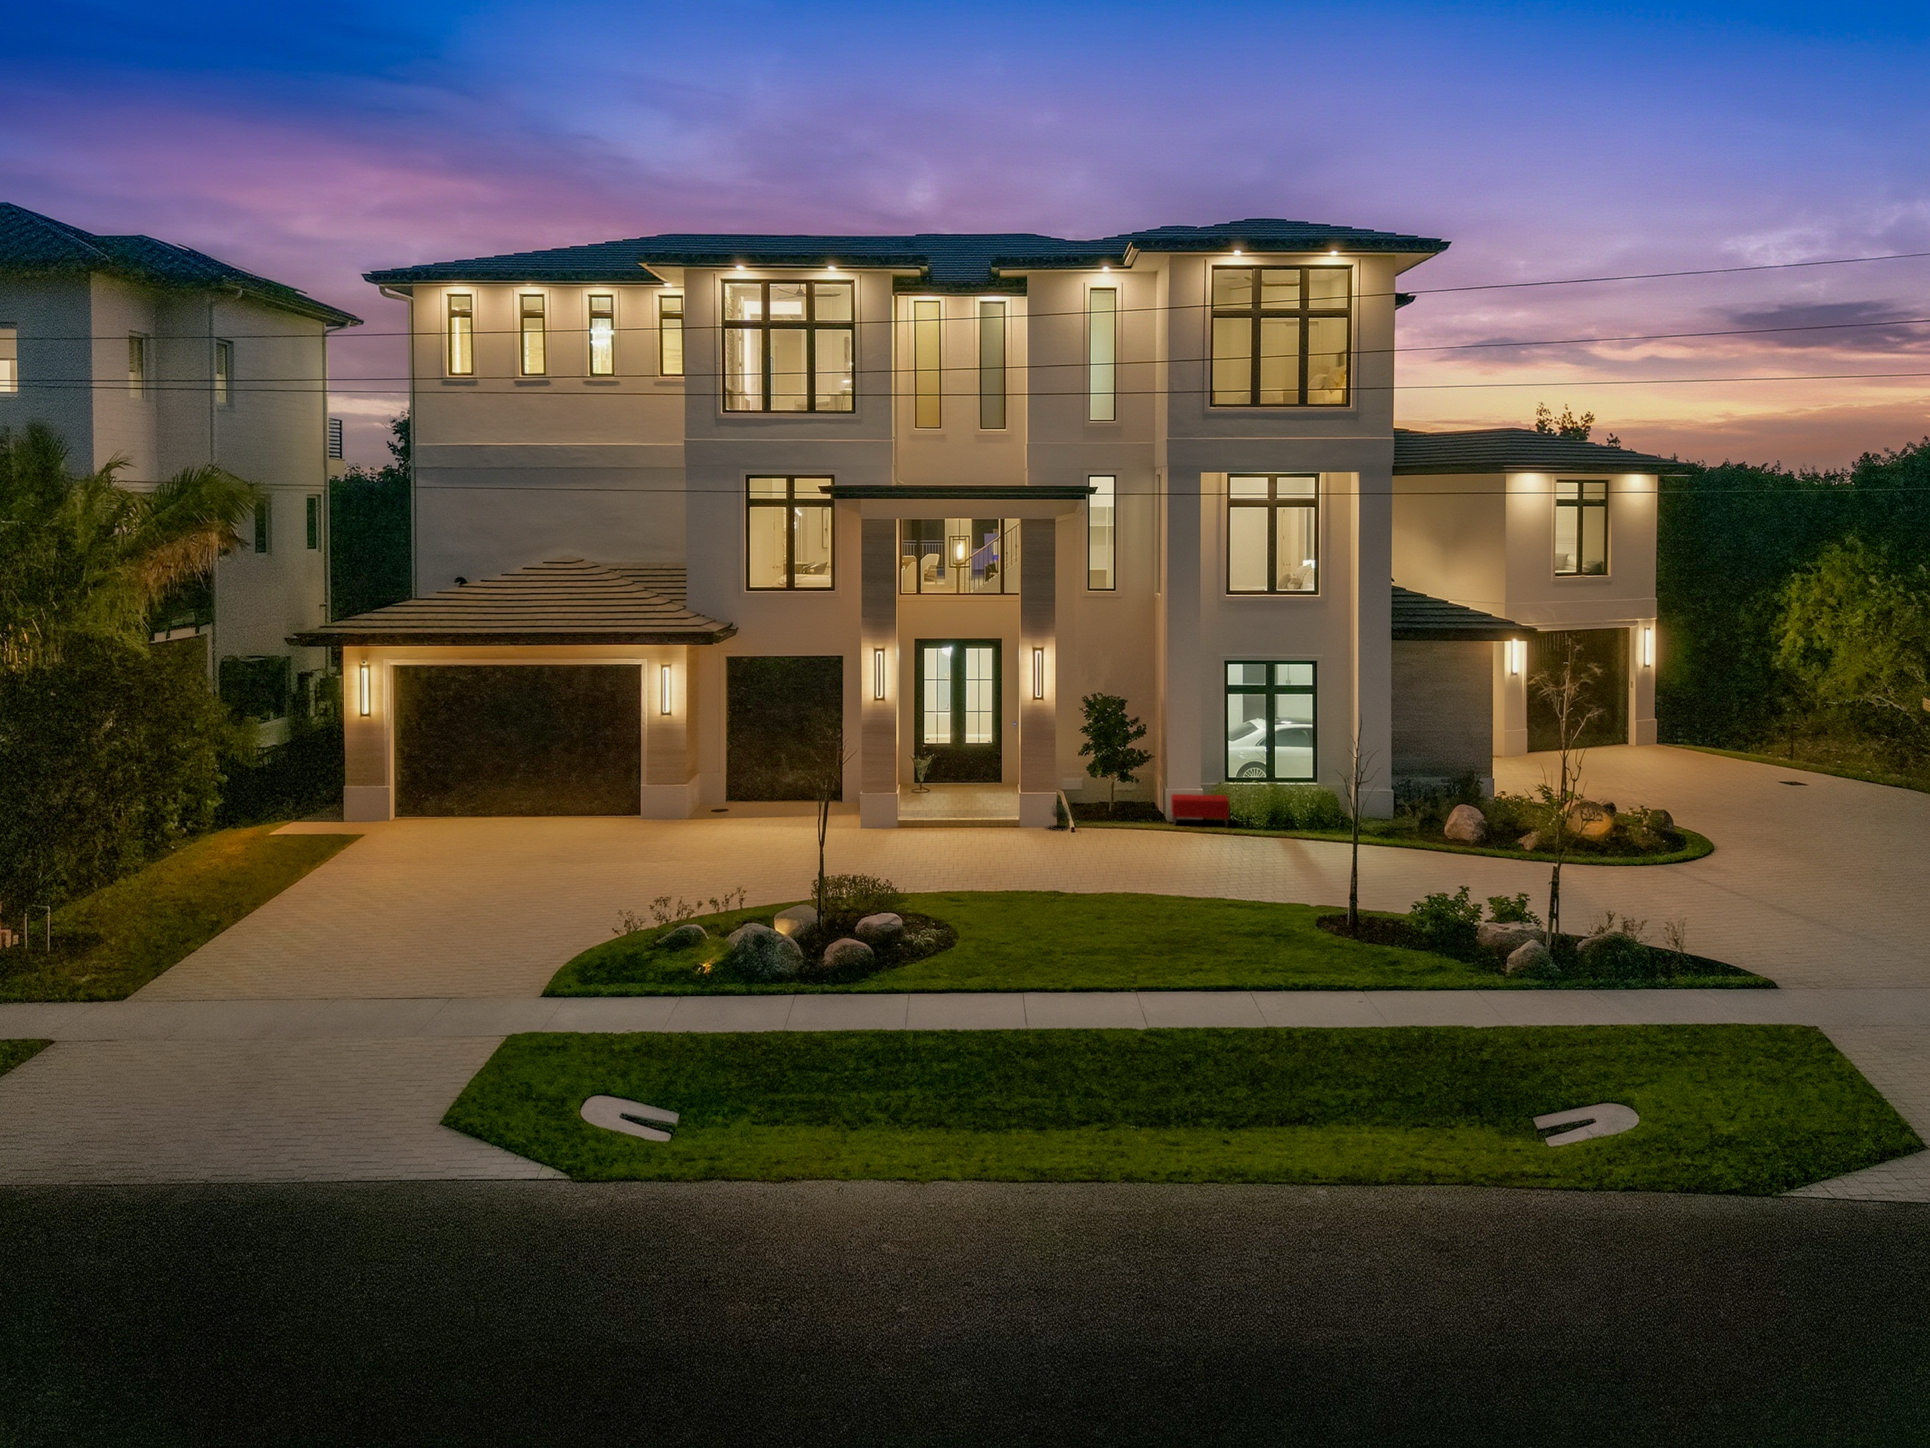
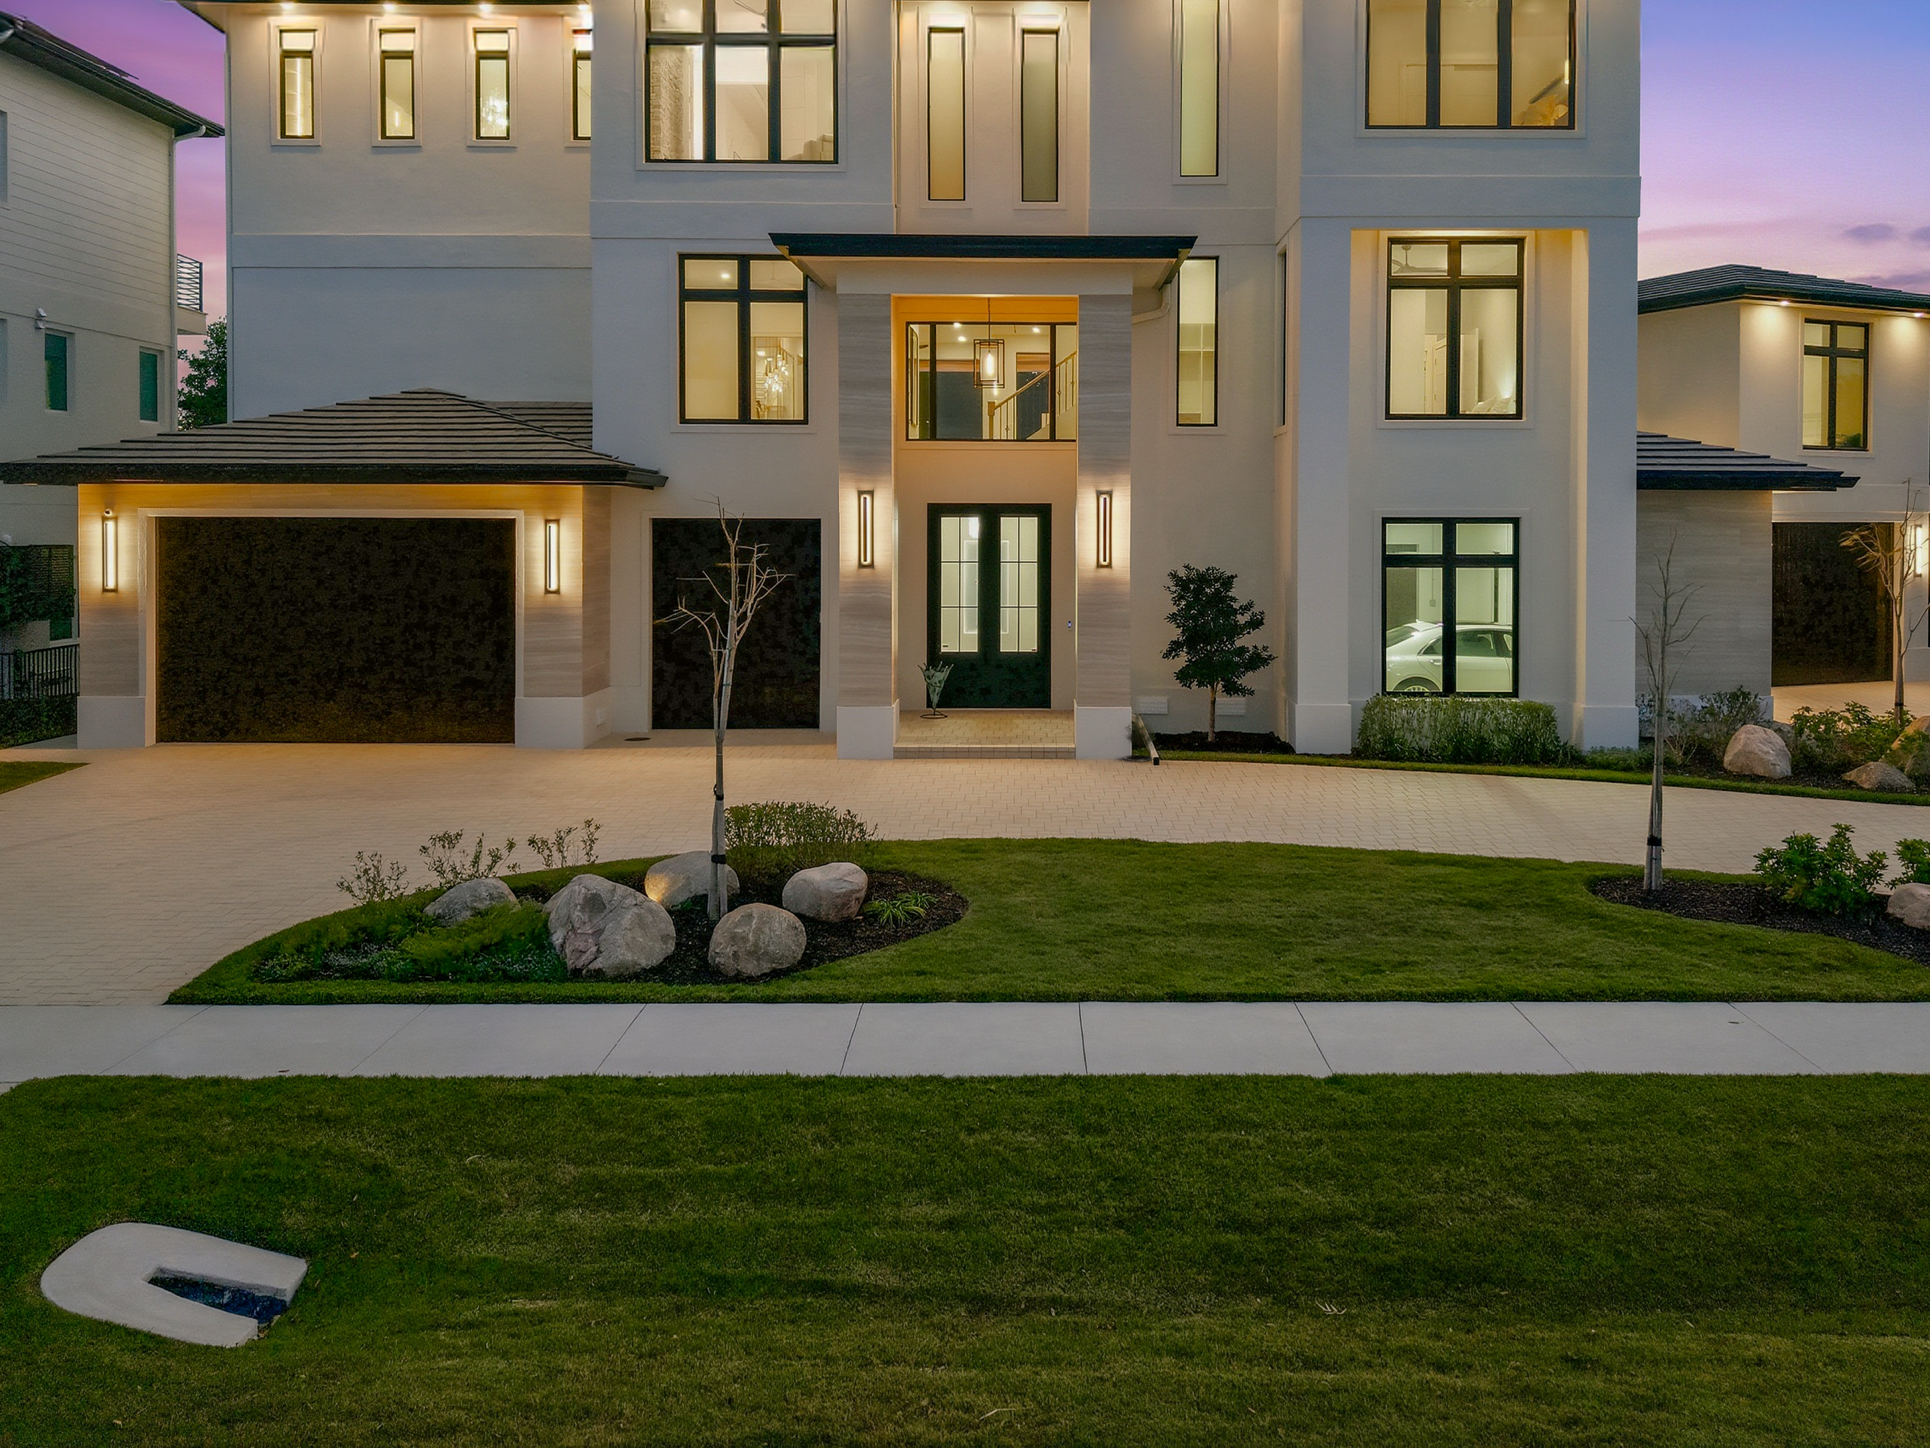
bench: present [1171,794,1229,826] -> none [1305,712,1396,758]

